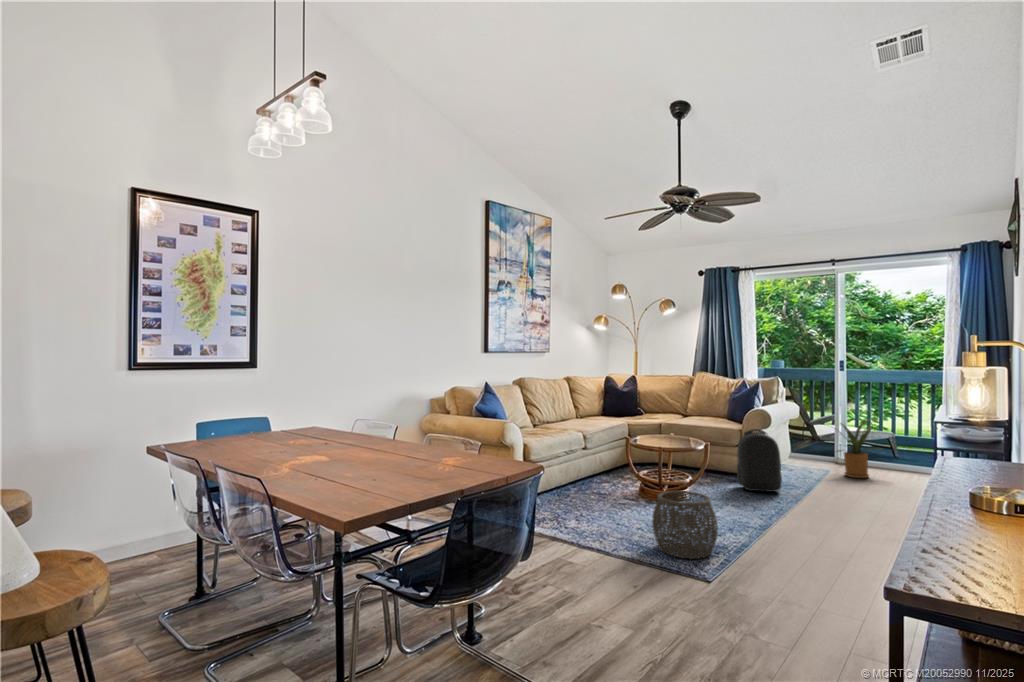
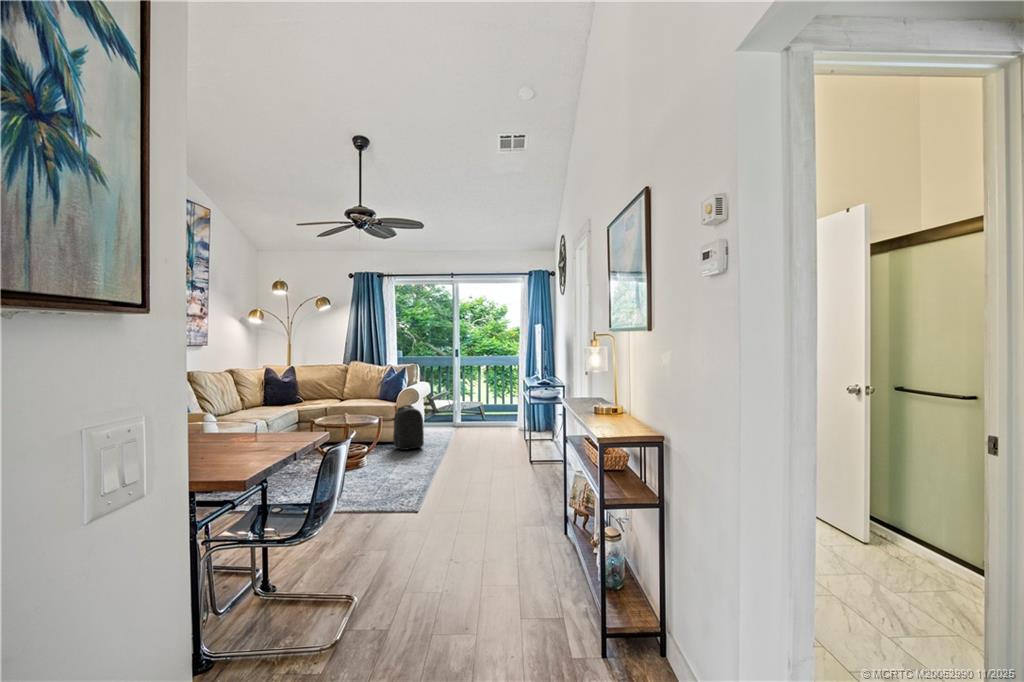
house plant: present [837,420,871,478] -> none [439,391,475,431]
woven basket: present [652,491,718,559] -> none [366,456,414,505]

